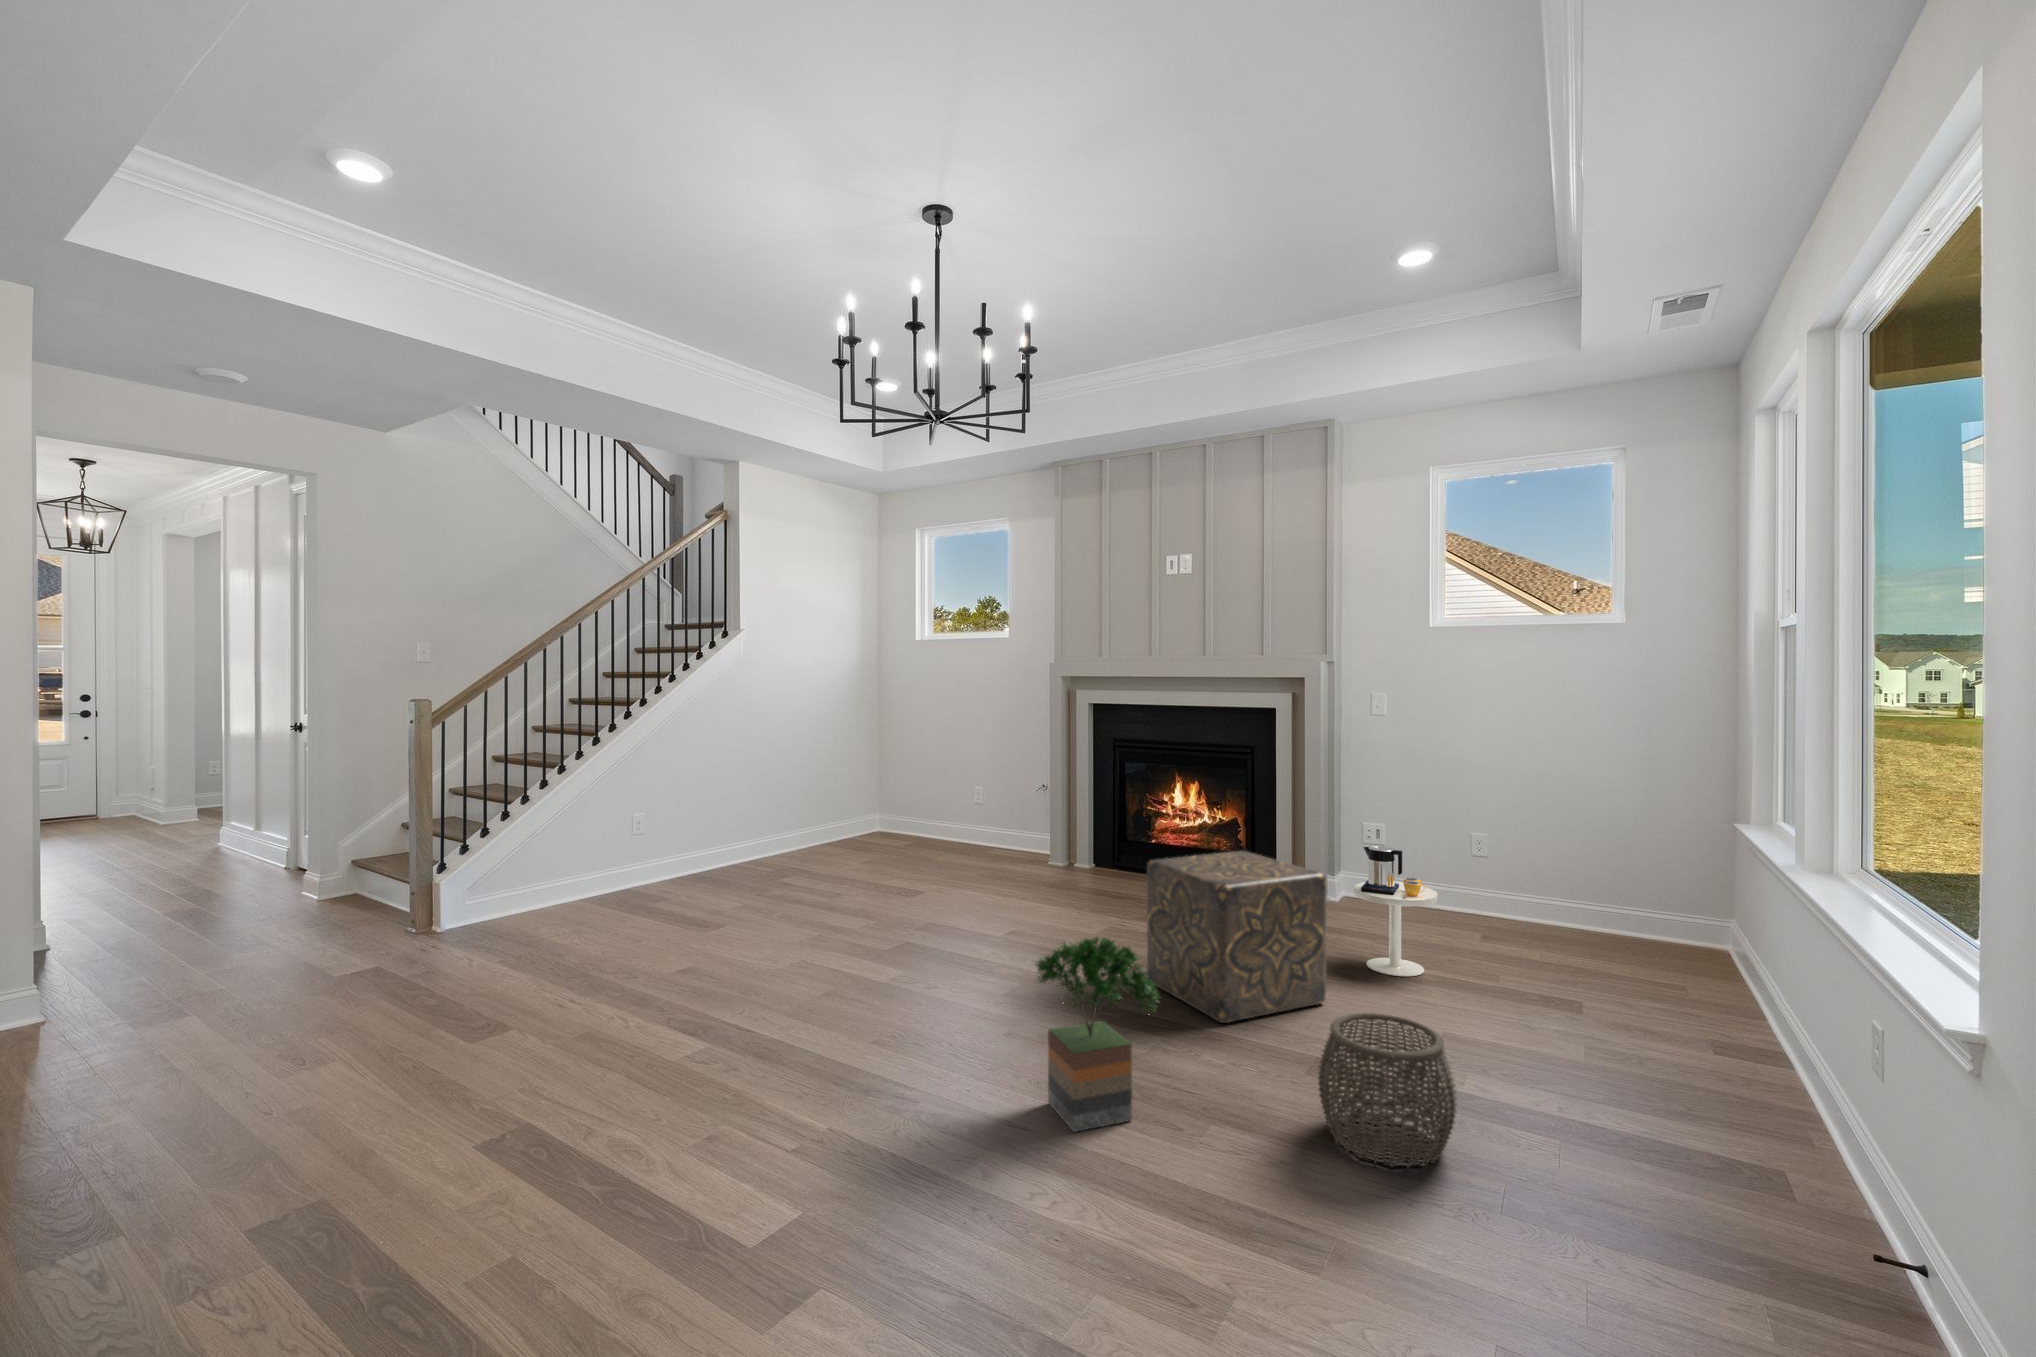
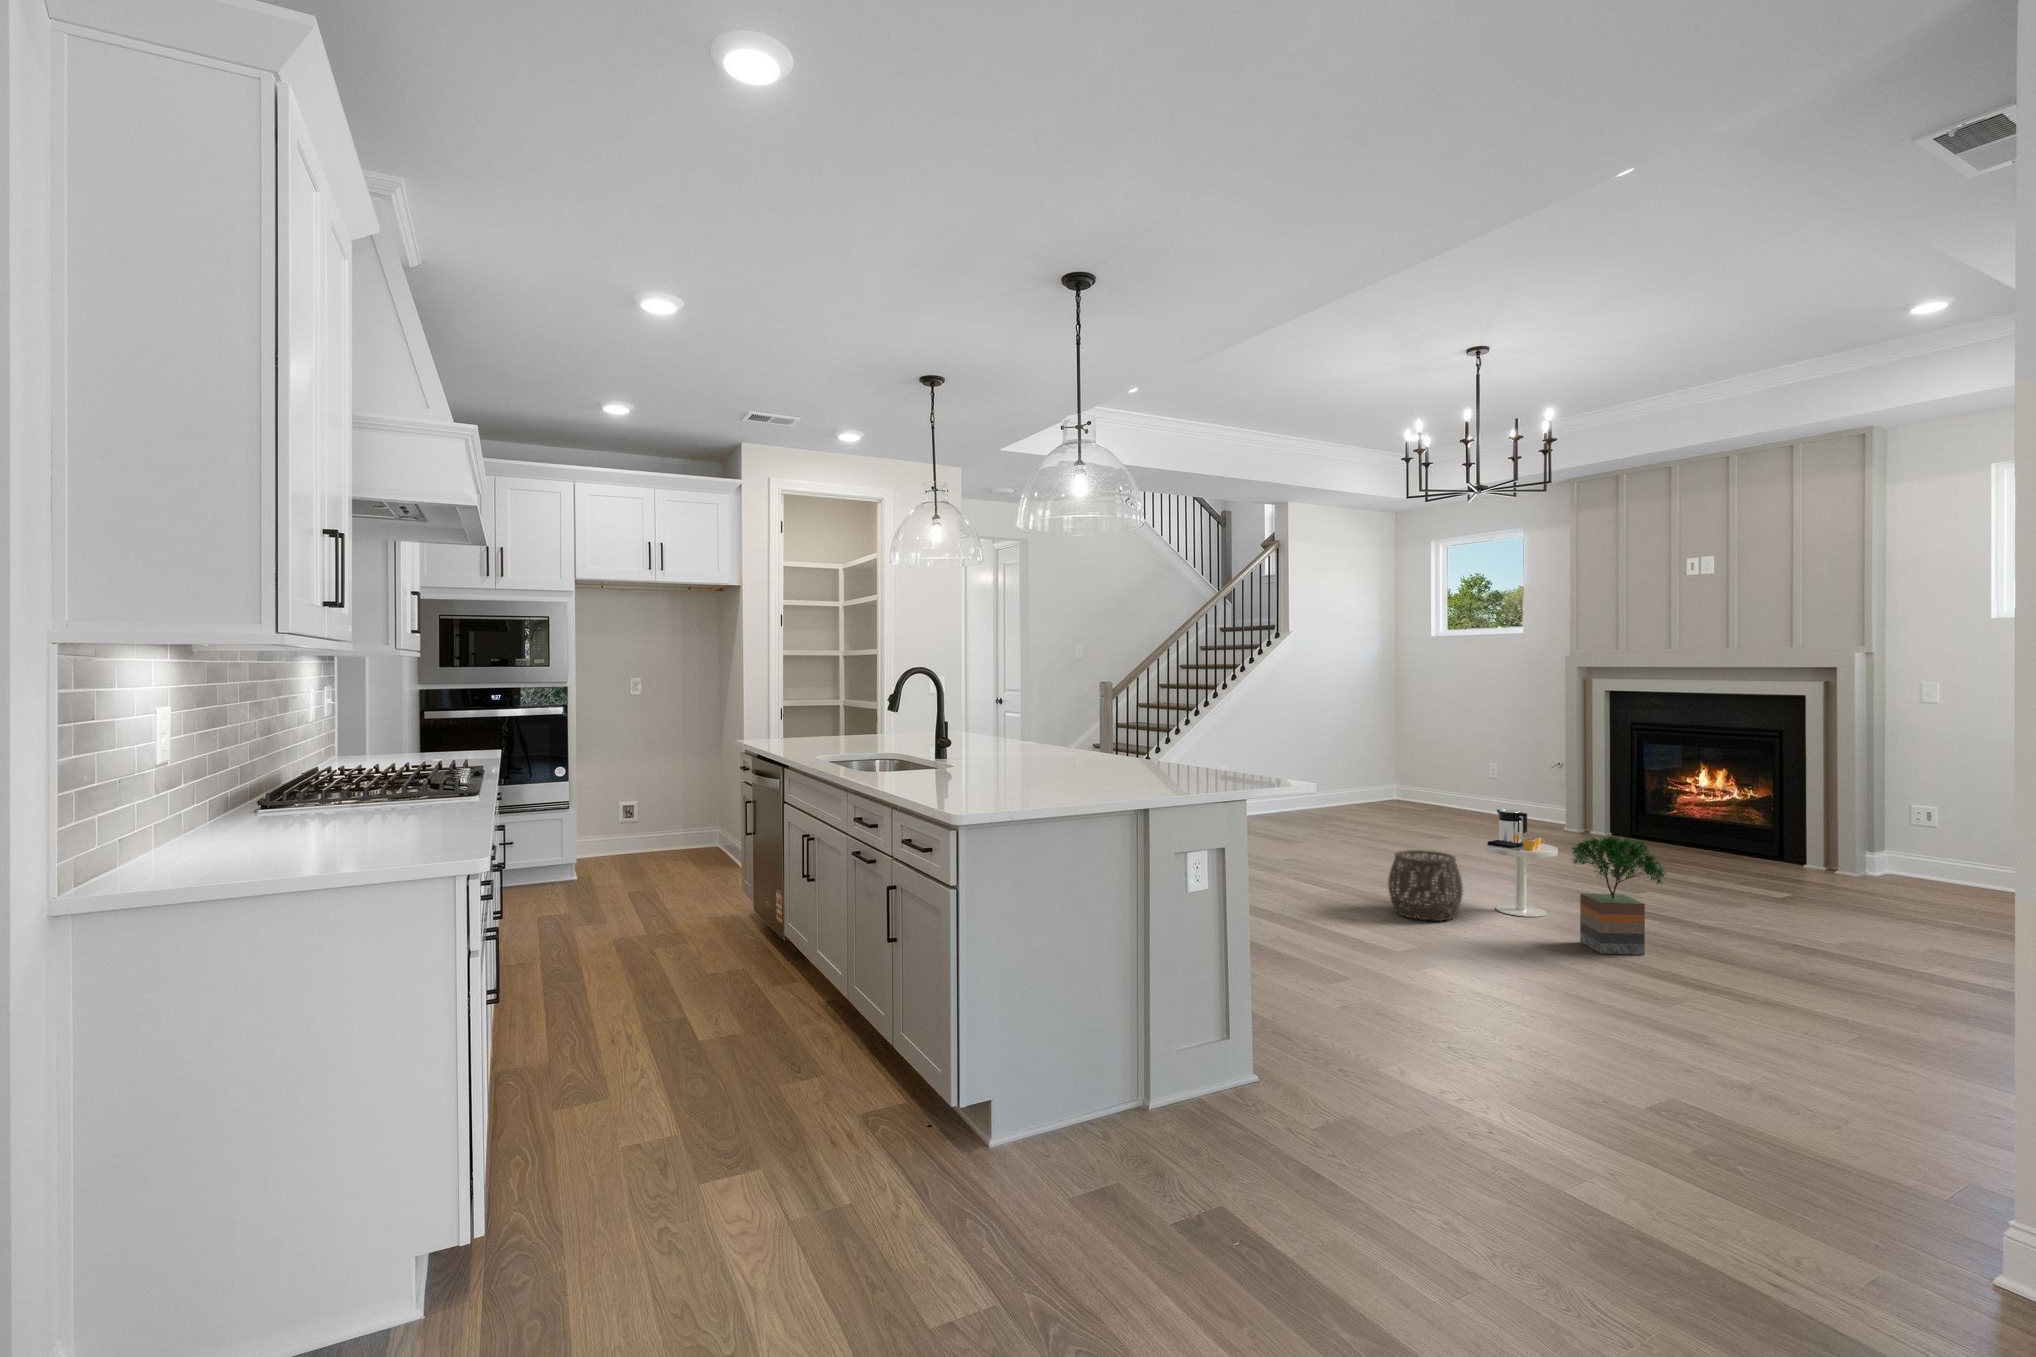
side table: present [1354,846,1438,976] -> present [1485,810,1558,917]
ottoman: present [1147,851,1326,1023] -> none [1662,807,1833,926]
woven basket: present [1318,1013,1457,1168] -> present [1388,850,1463,921]

